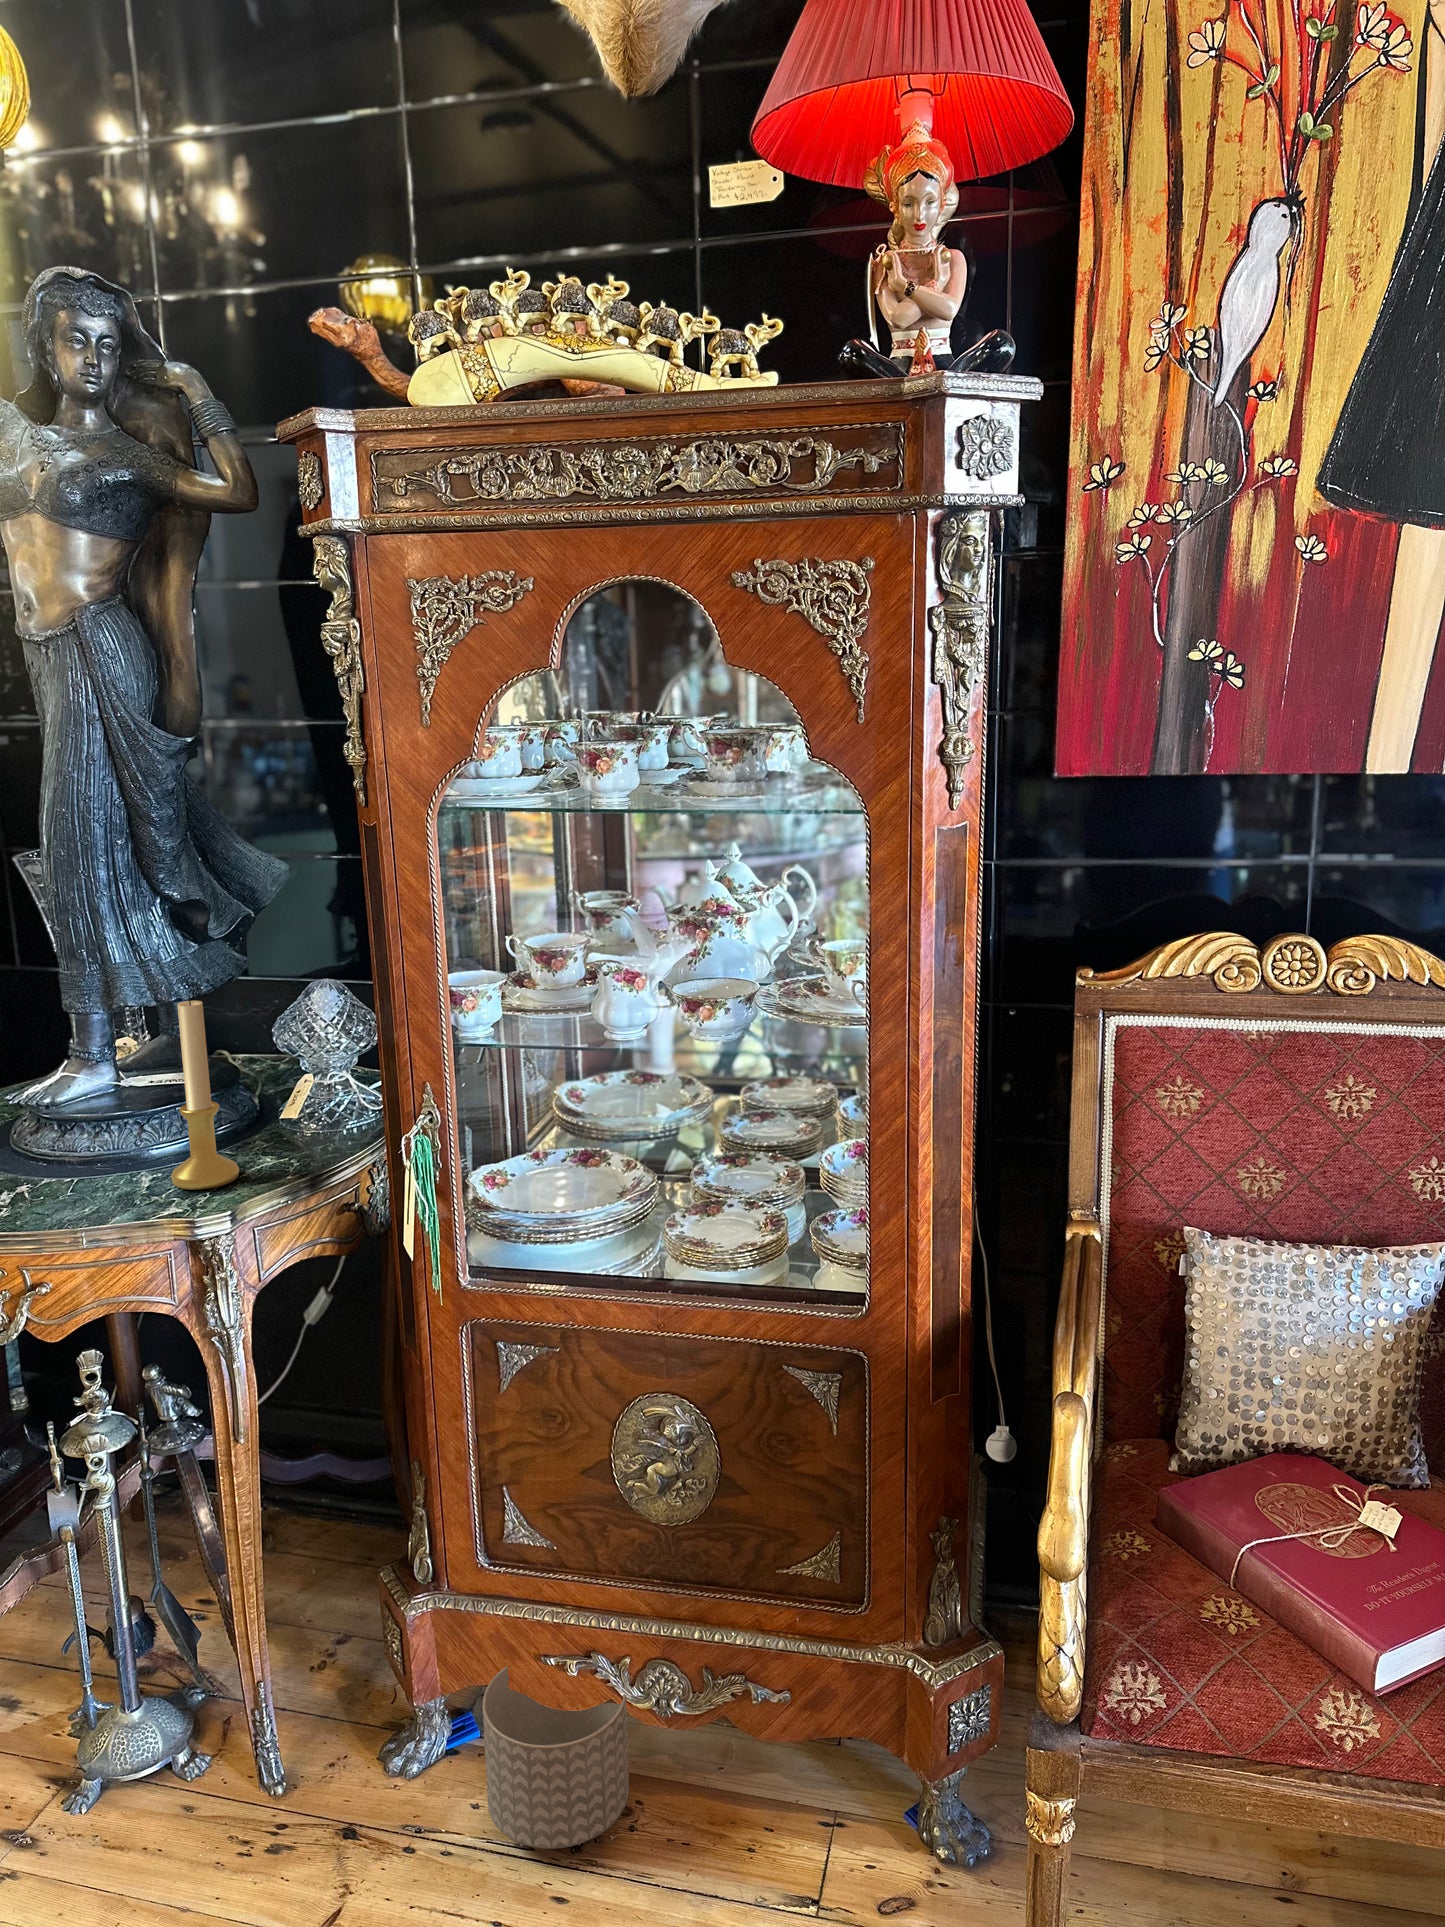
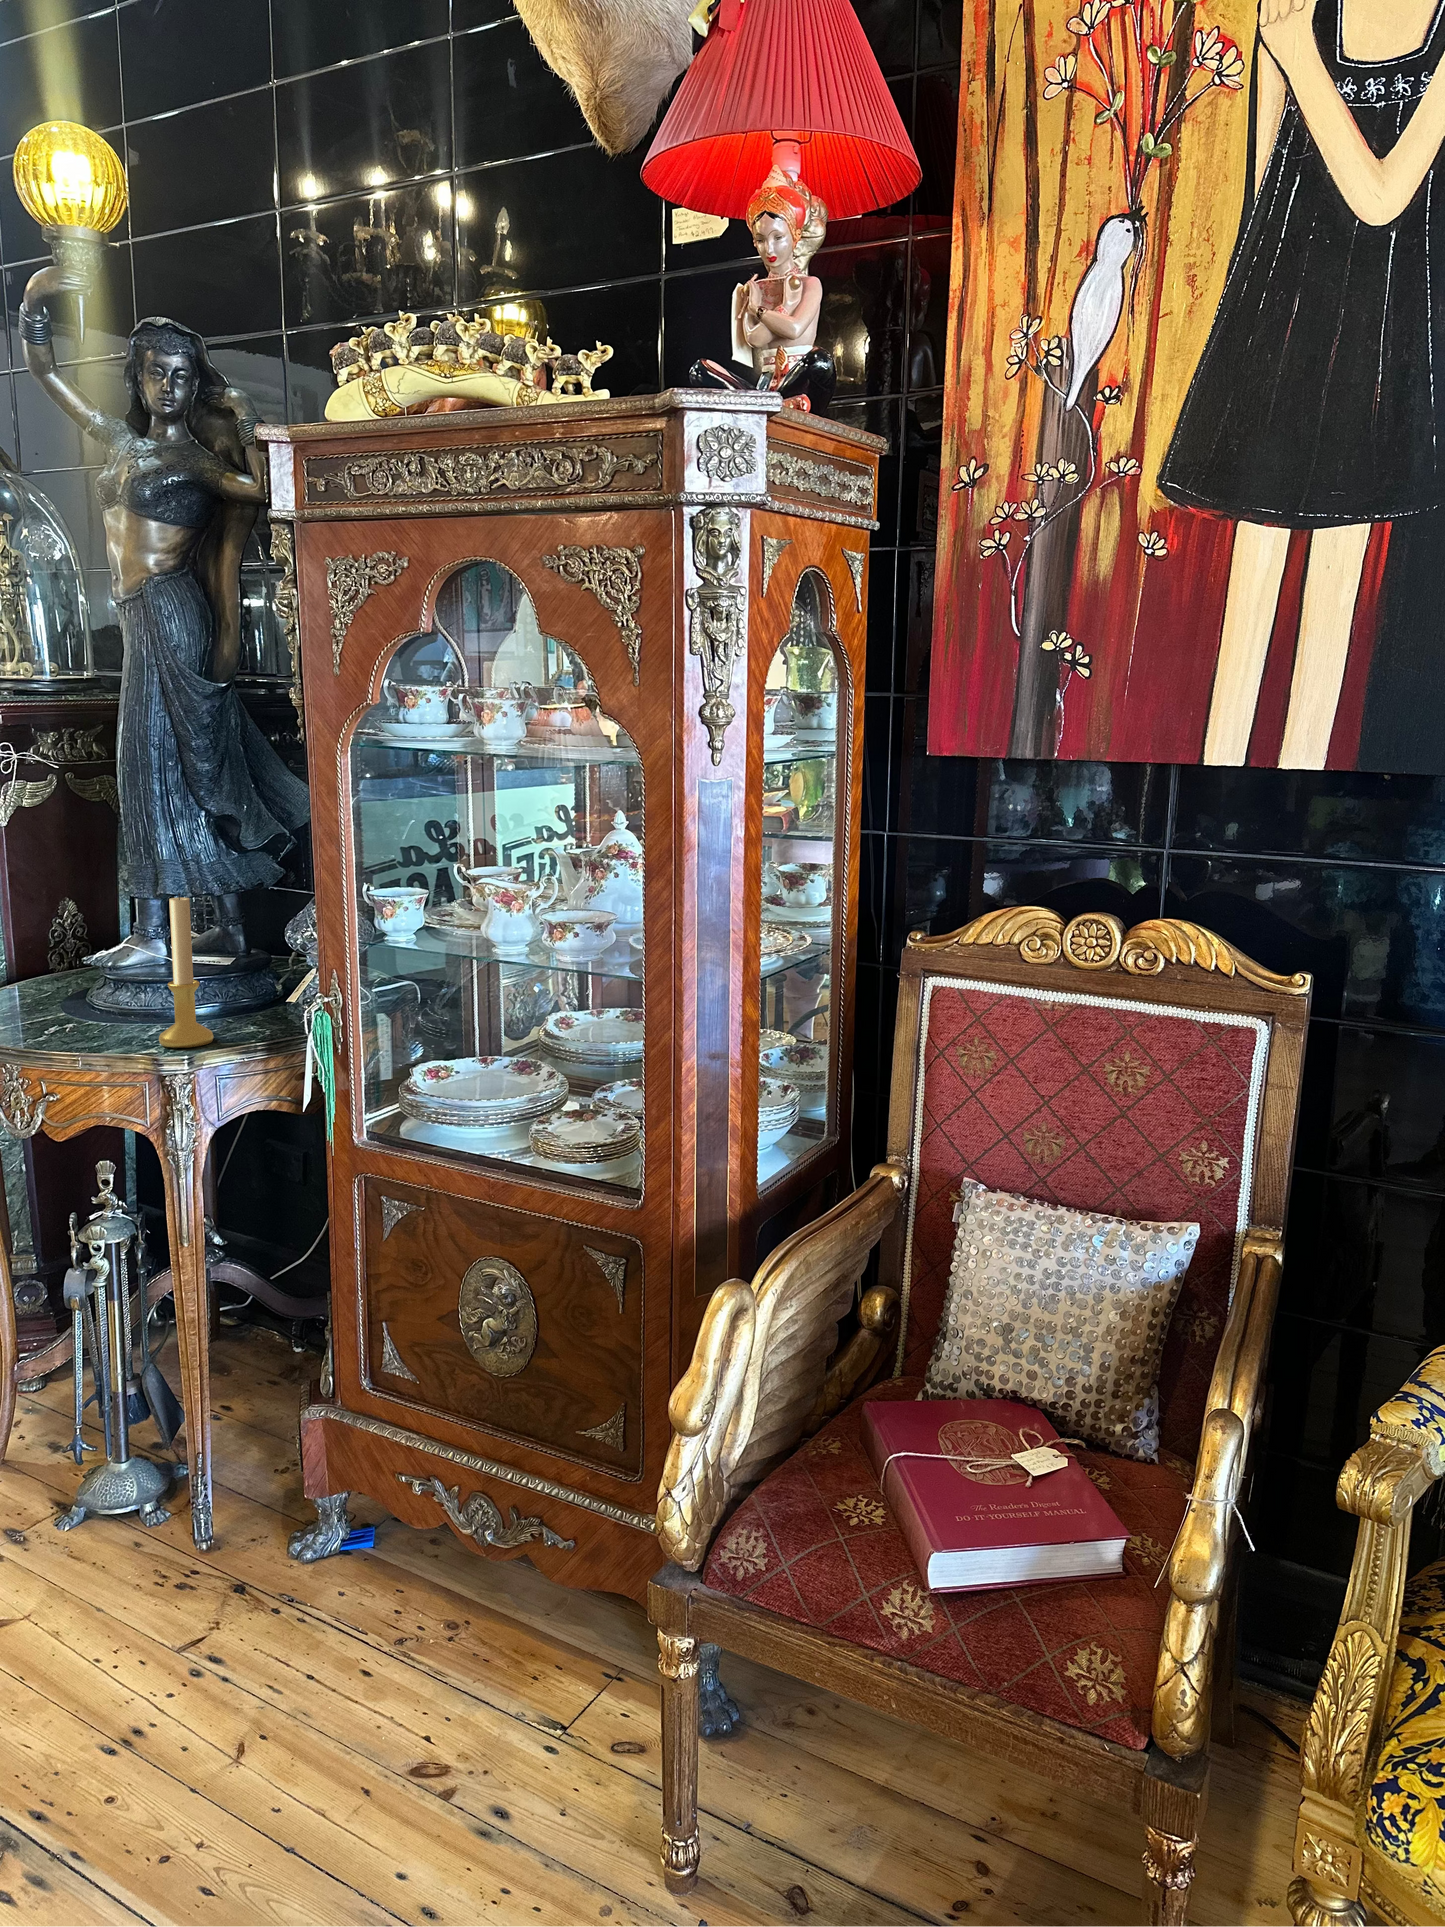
planter: present [483,1665,629,1849] -> none [337,1476,461,1632]

